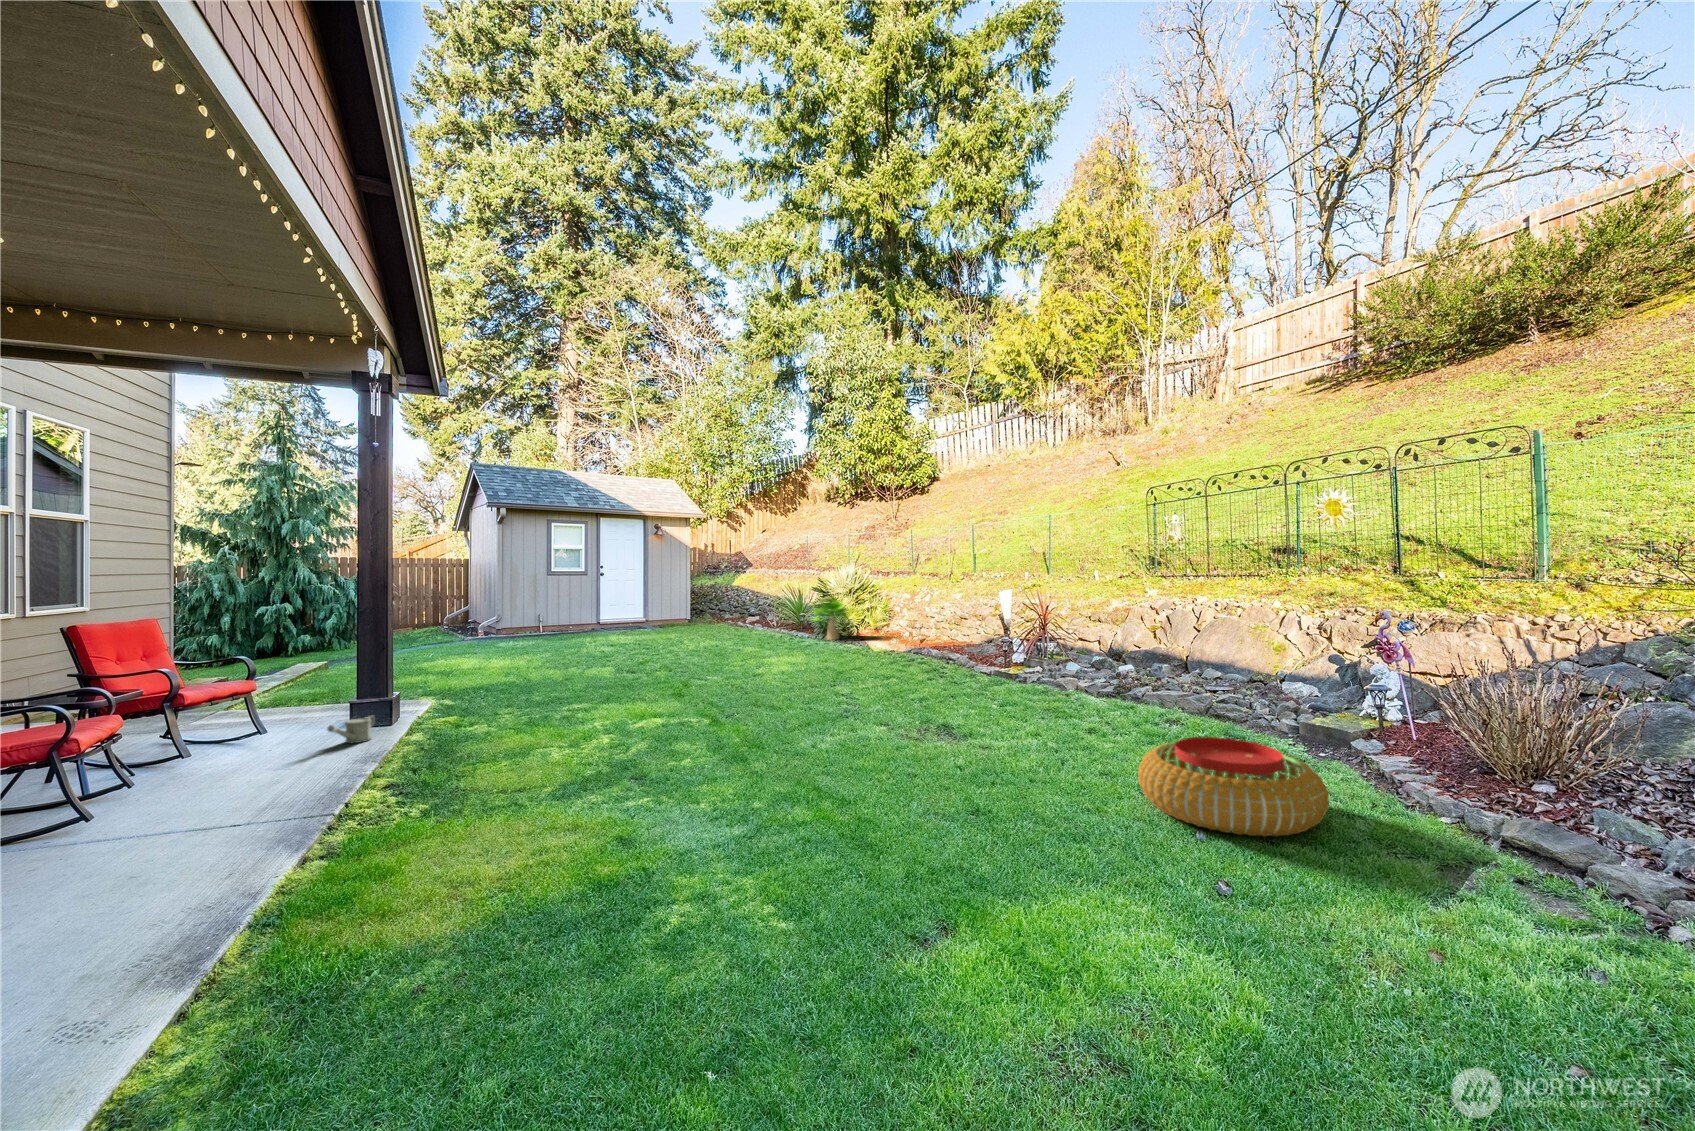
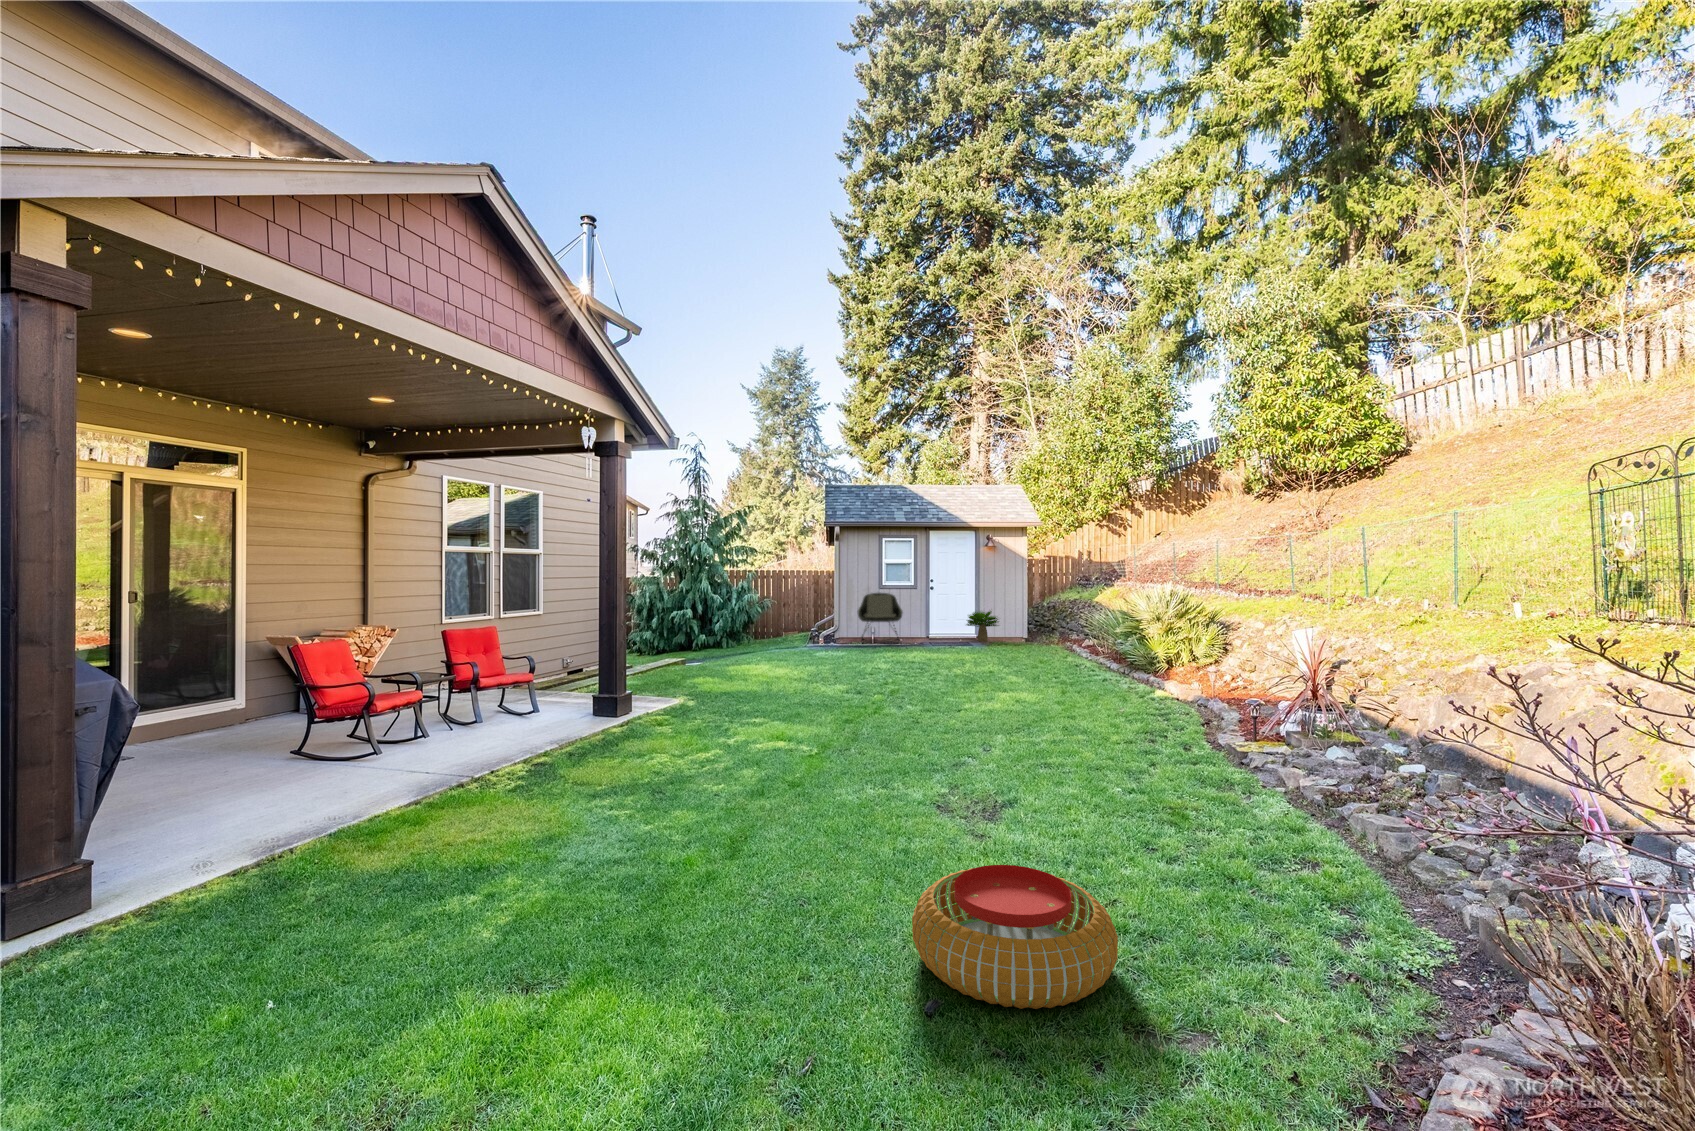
lounge chair: none [529,580,583,634] -> present [858,593,903,644]
potted plant: present [814,601,852,640] -> present [966,611,999,642]
watering can: present [327,716,375,743] -> none [565,705,603,723]

